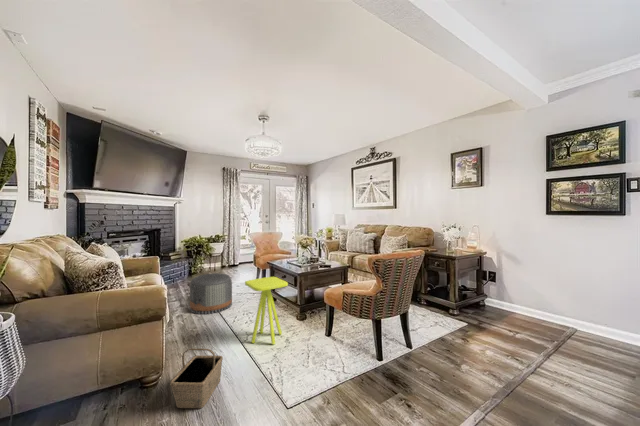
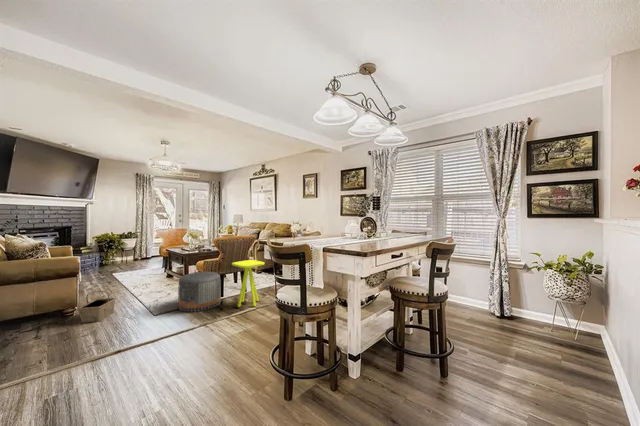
pouf: present [190,273,232,314] -> present [178,272,221,312]
side table: present [245,277,288,344] -> present [232,260,265,307]

